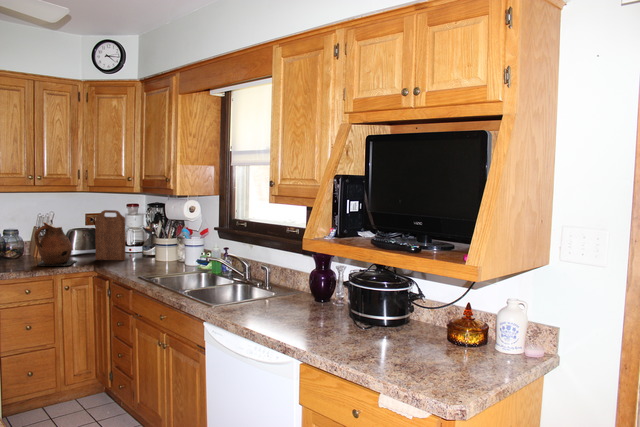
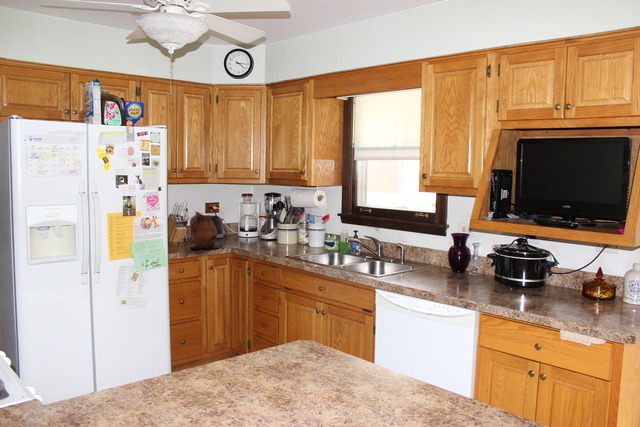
cutting board: present [95,210,125,260] -> none [232,200,257,243]

